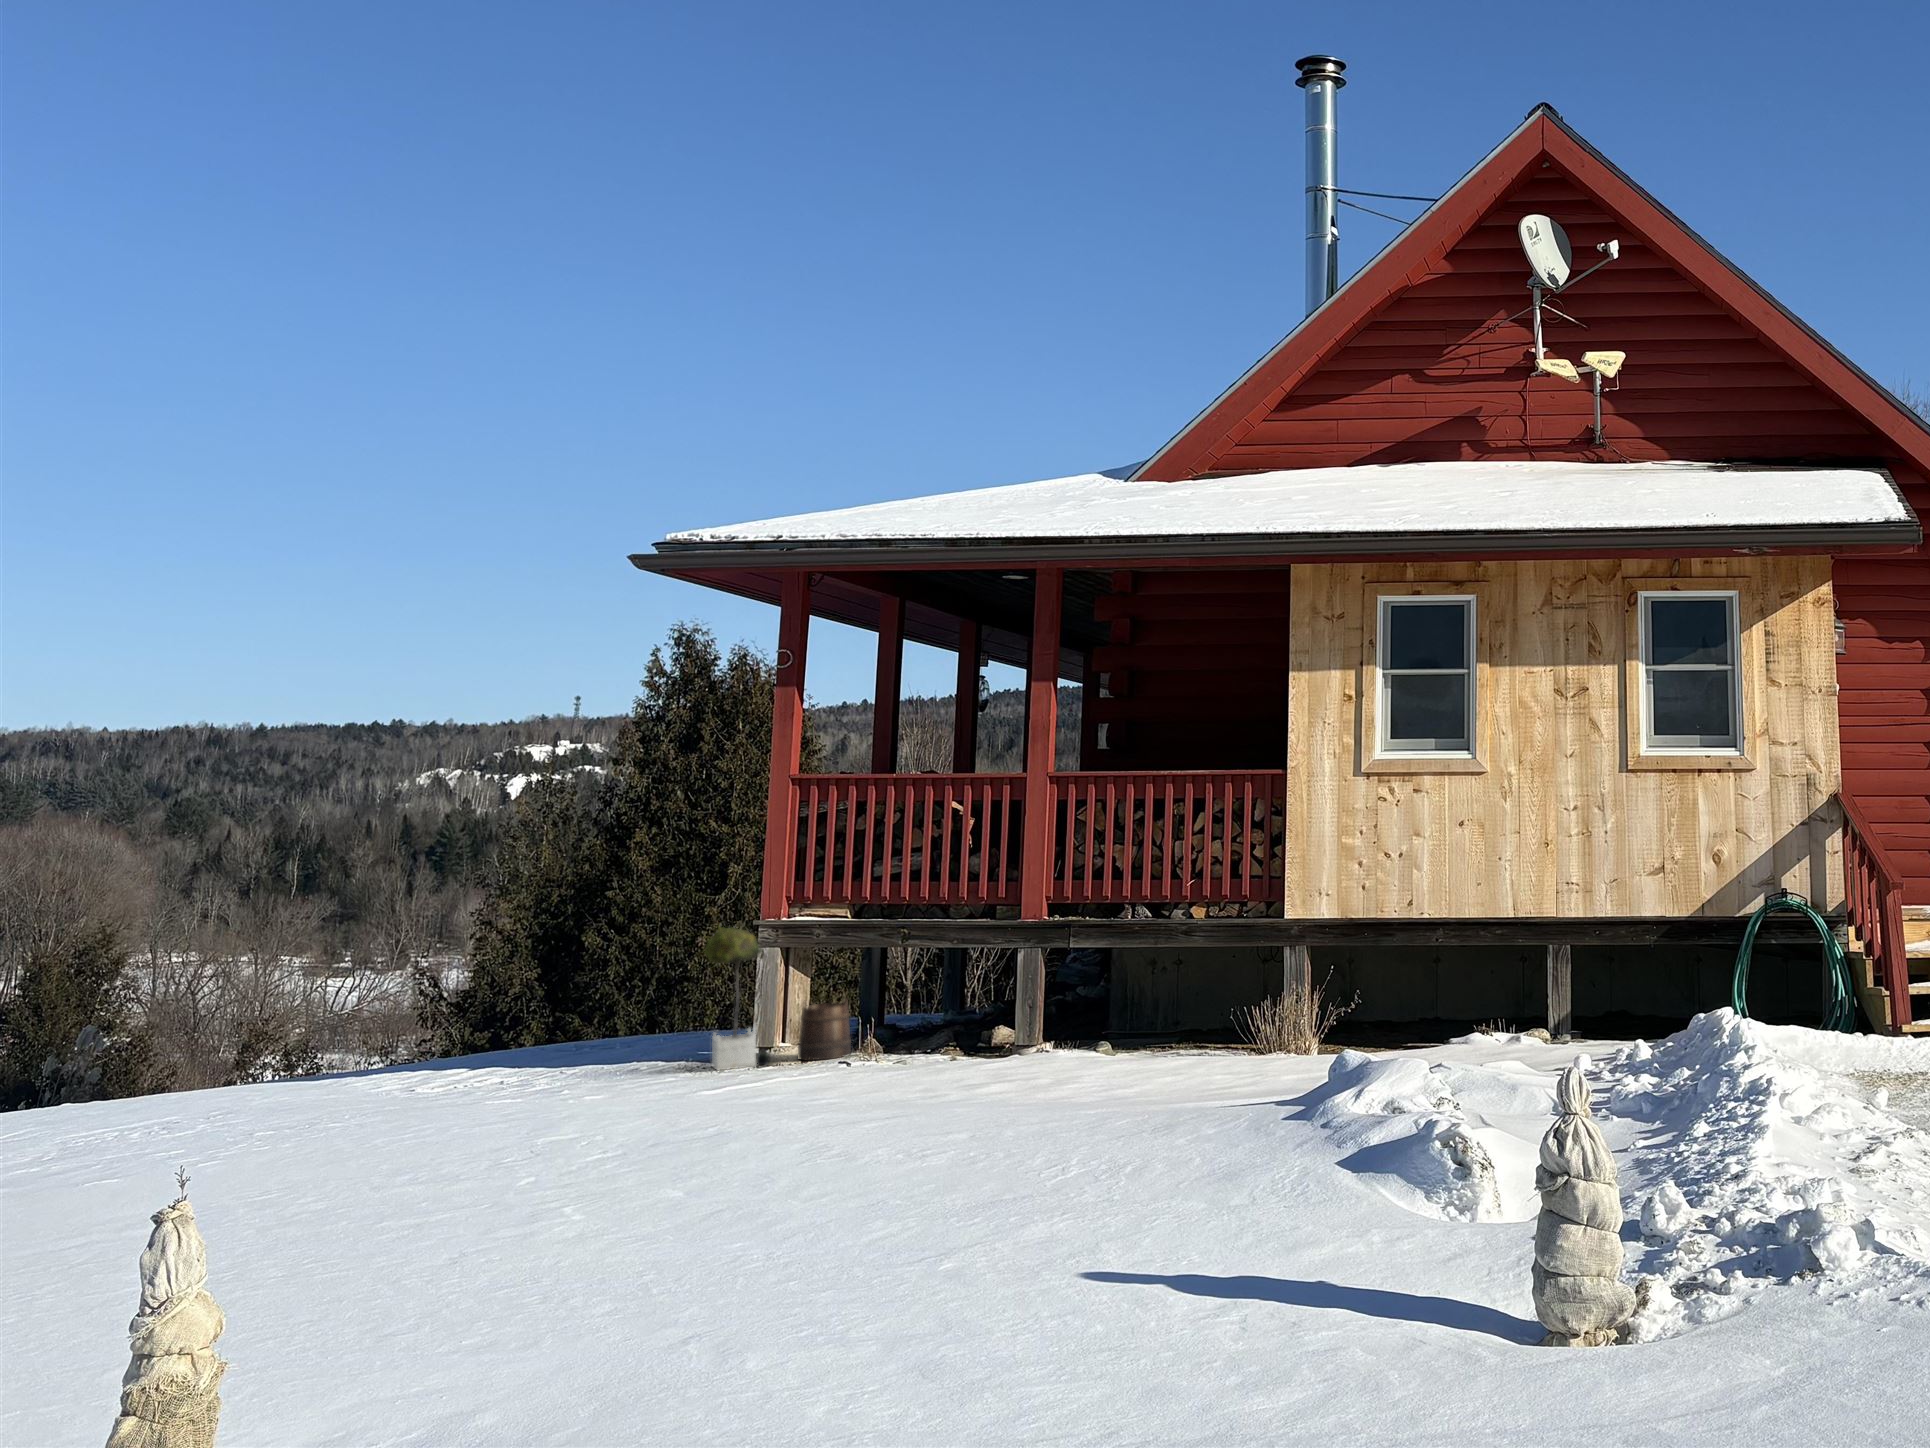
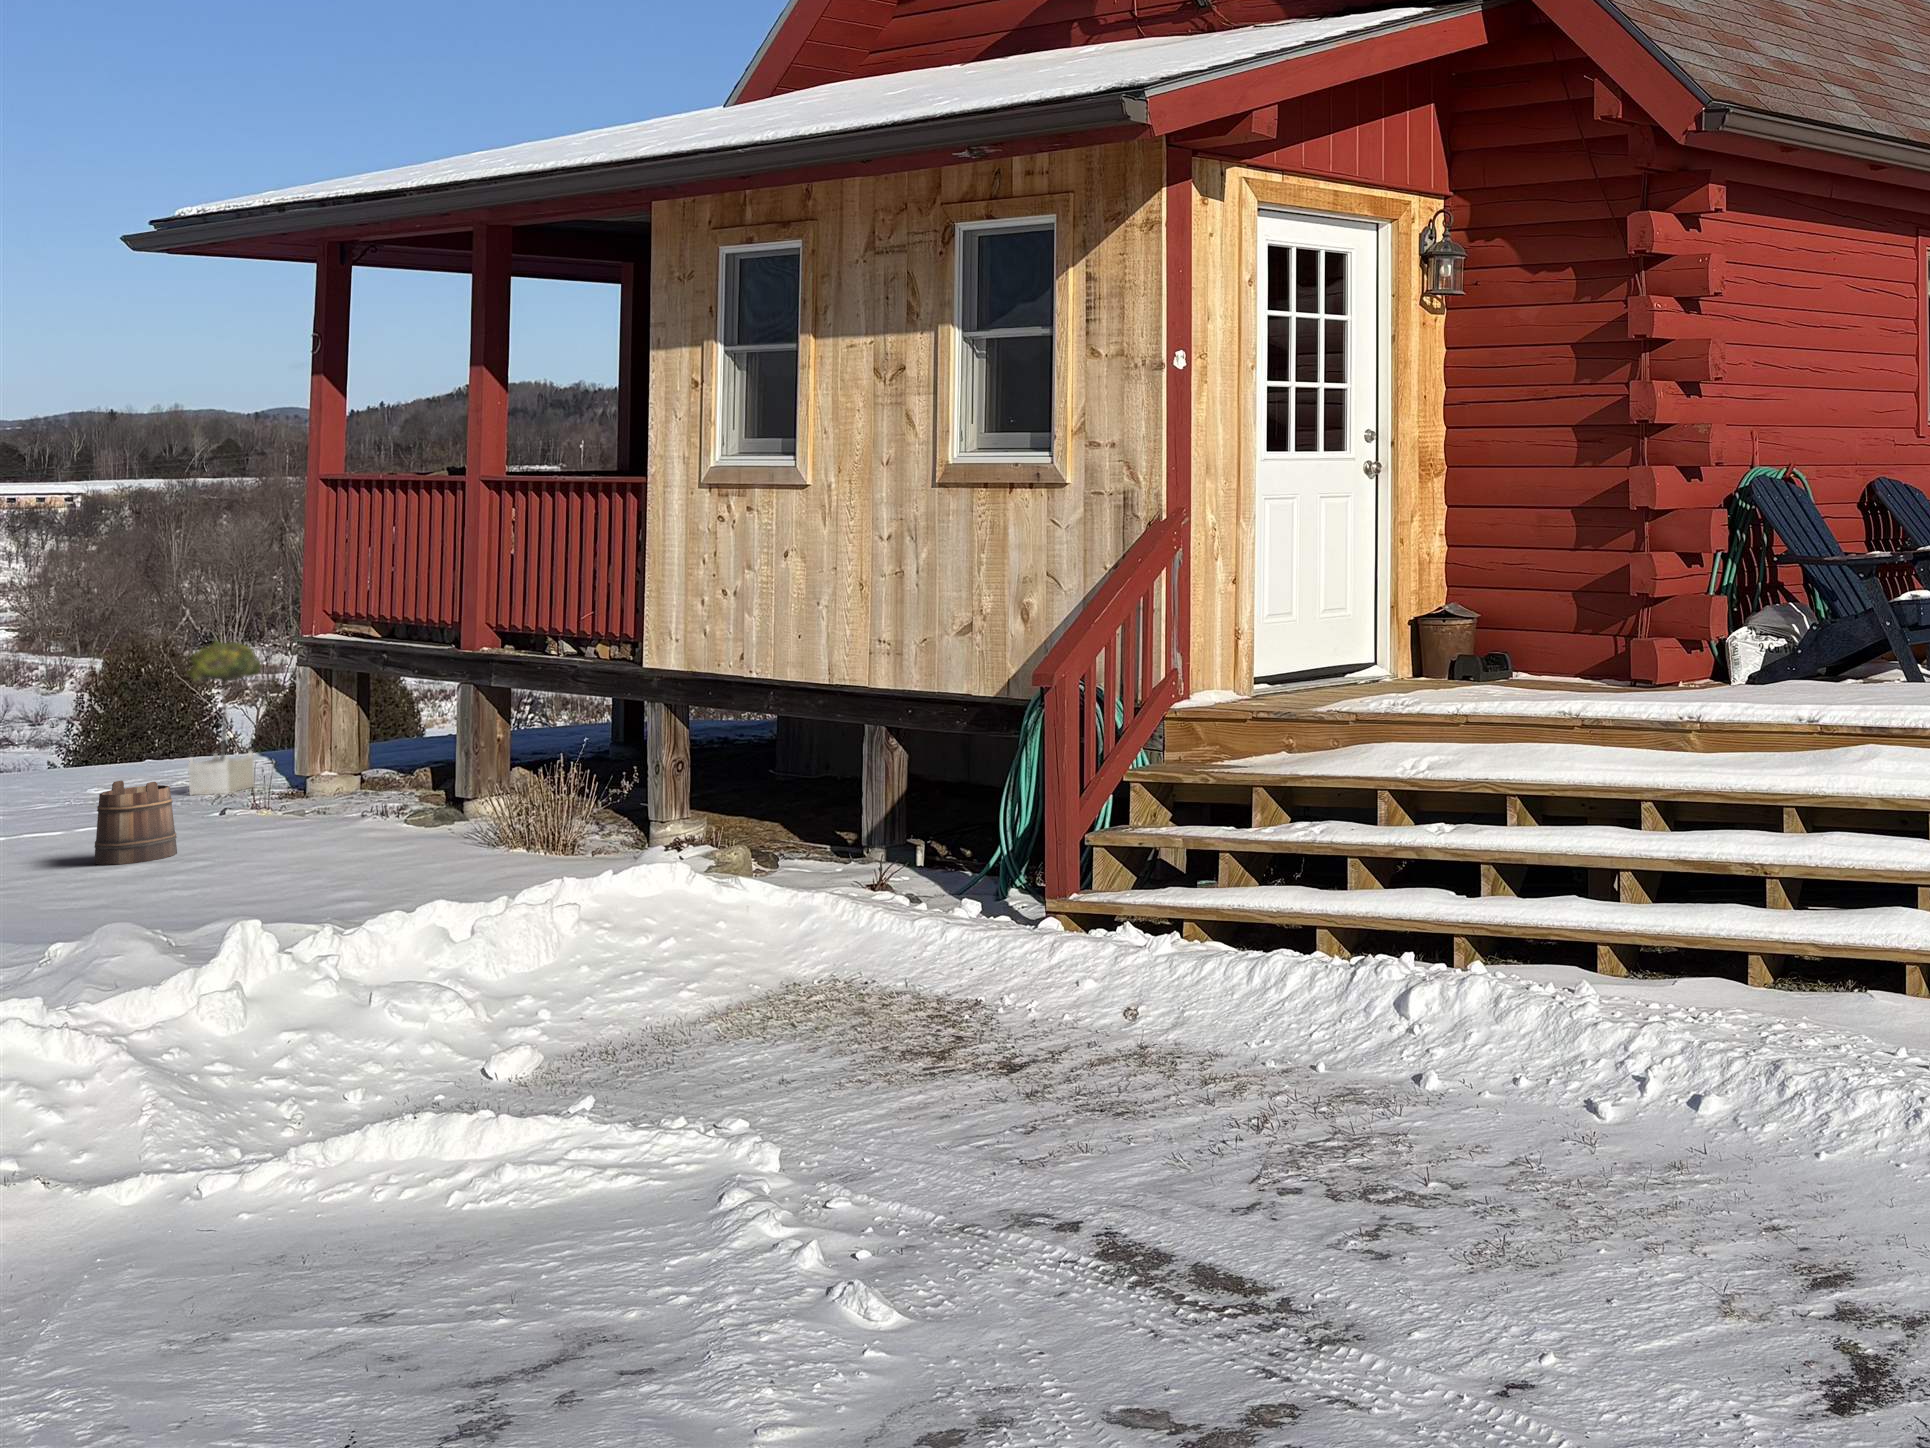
bucket: present [798,999,851,1060] -> present [94,781,177,865]

